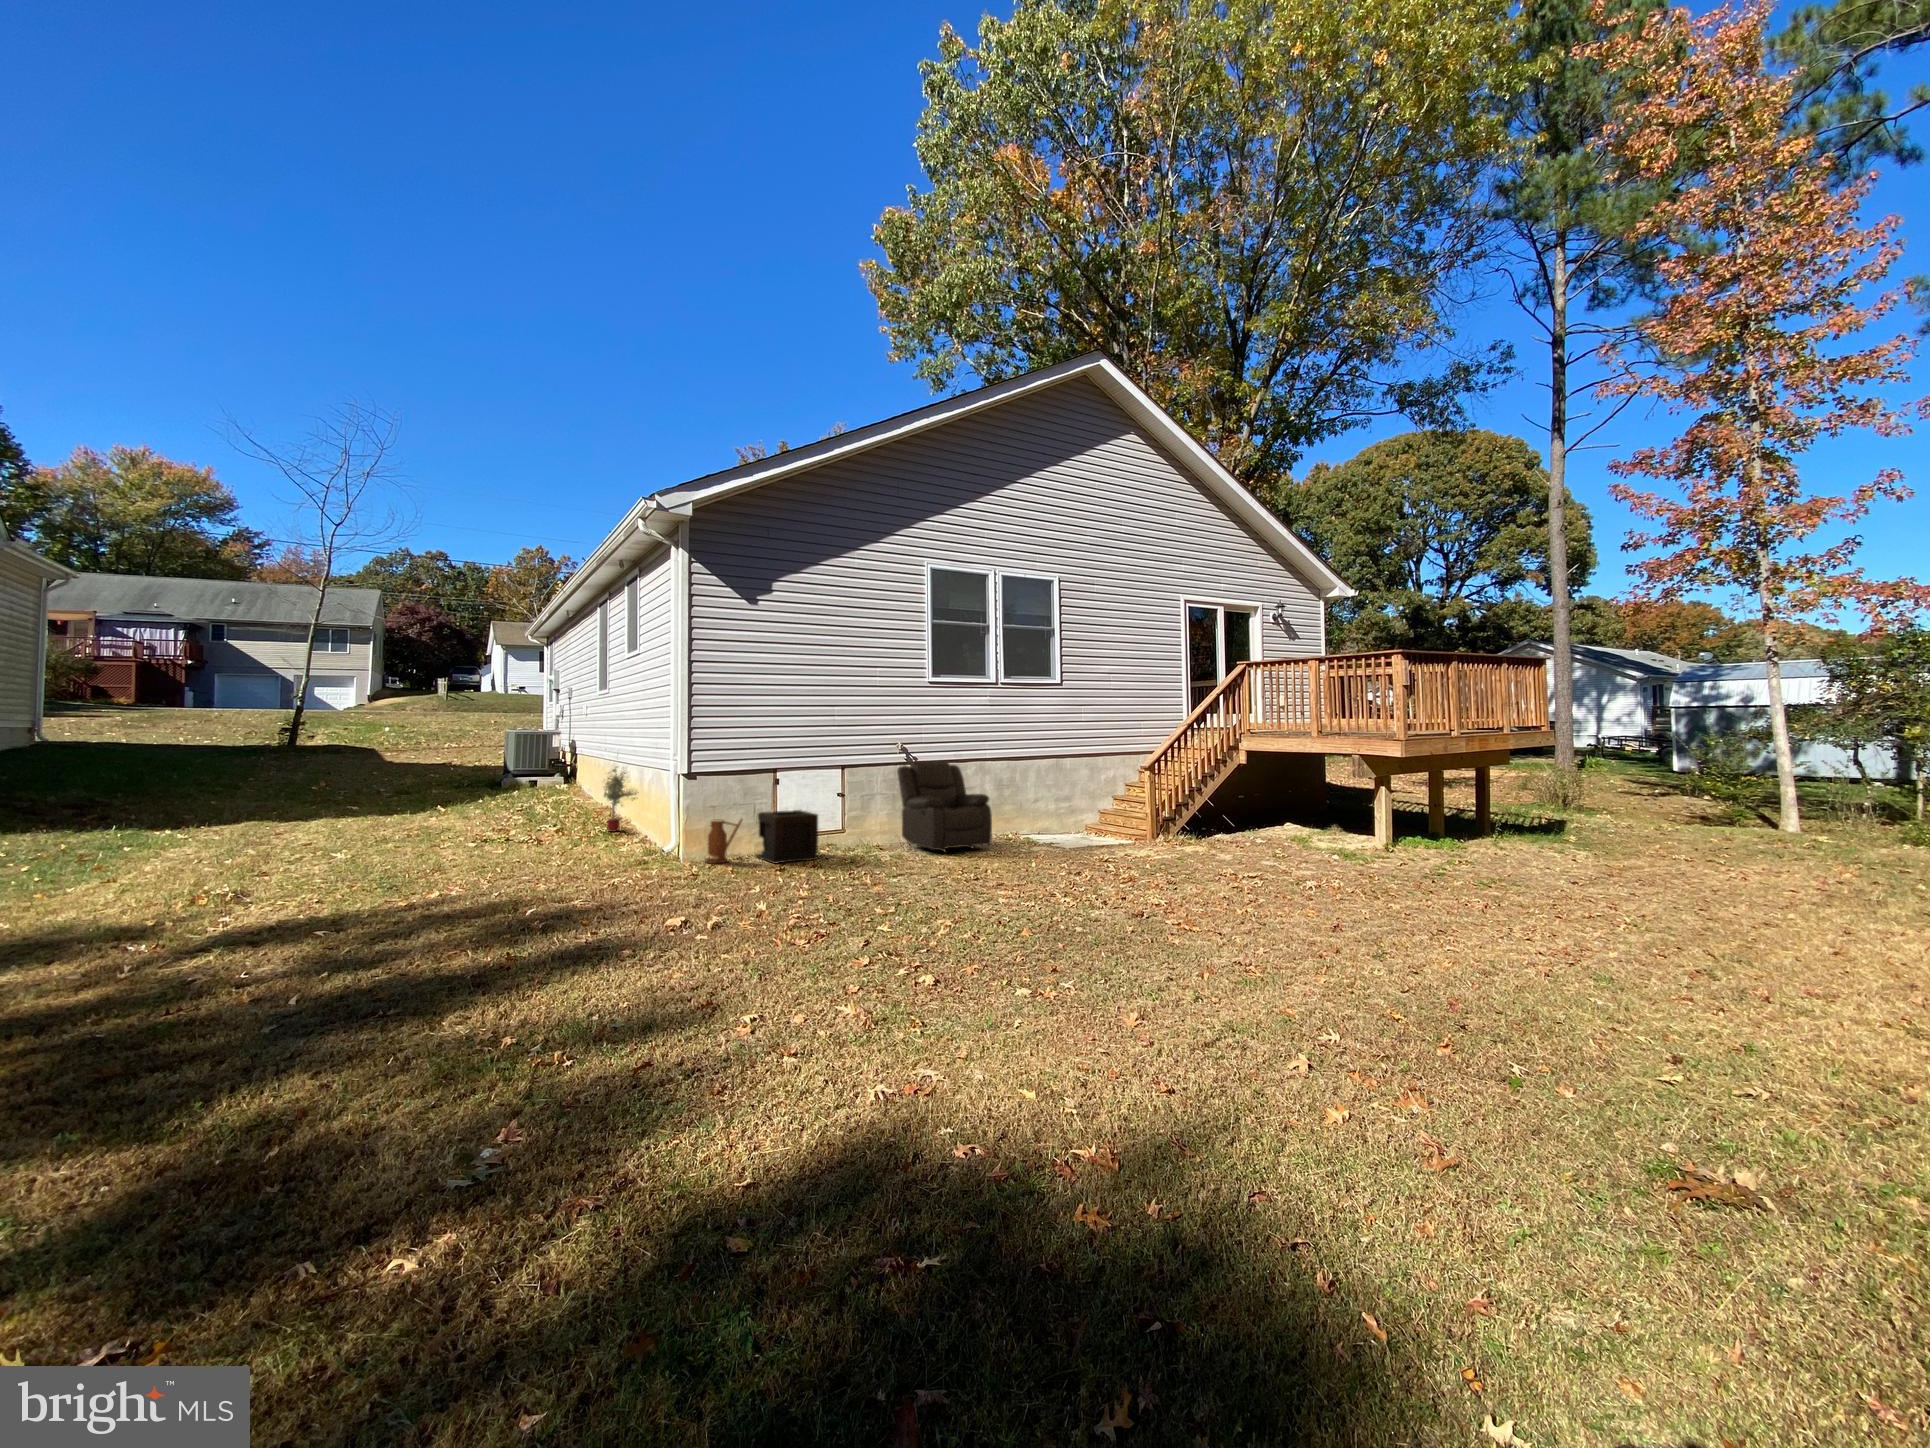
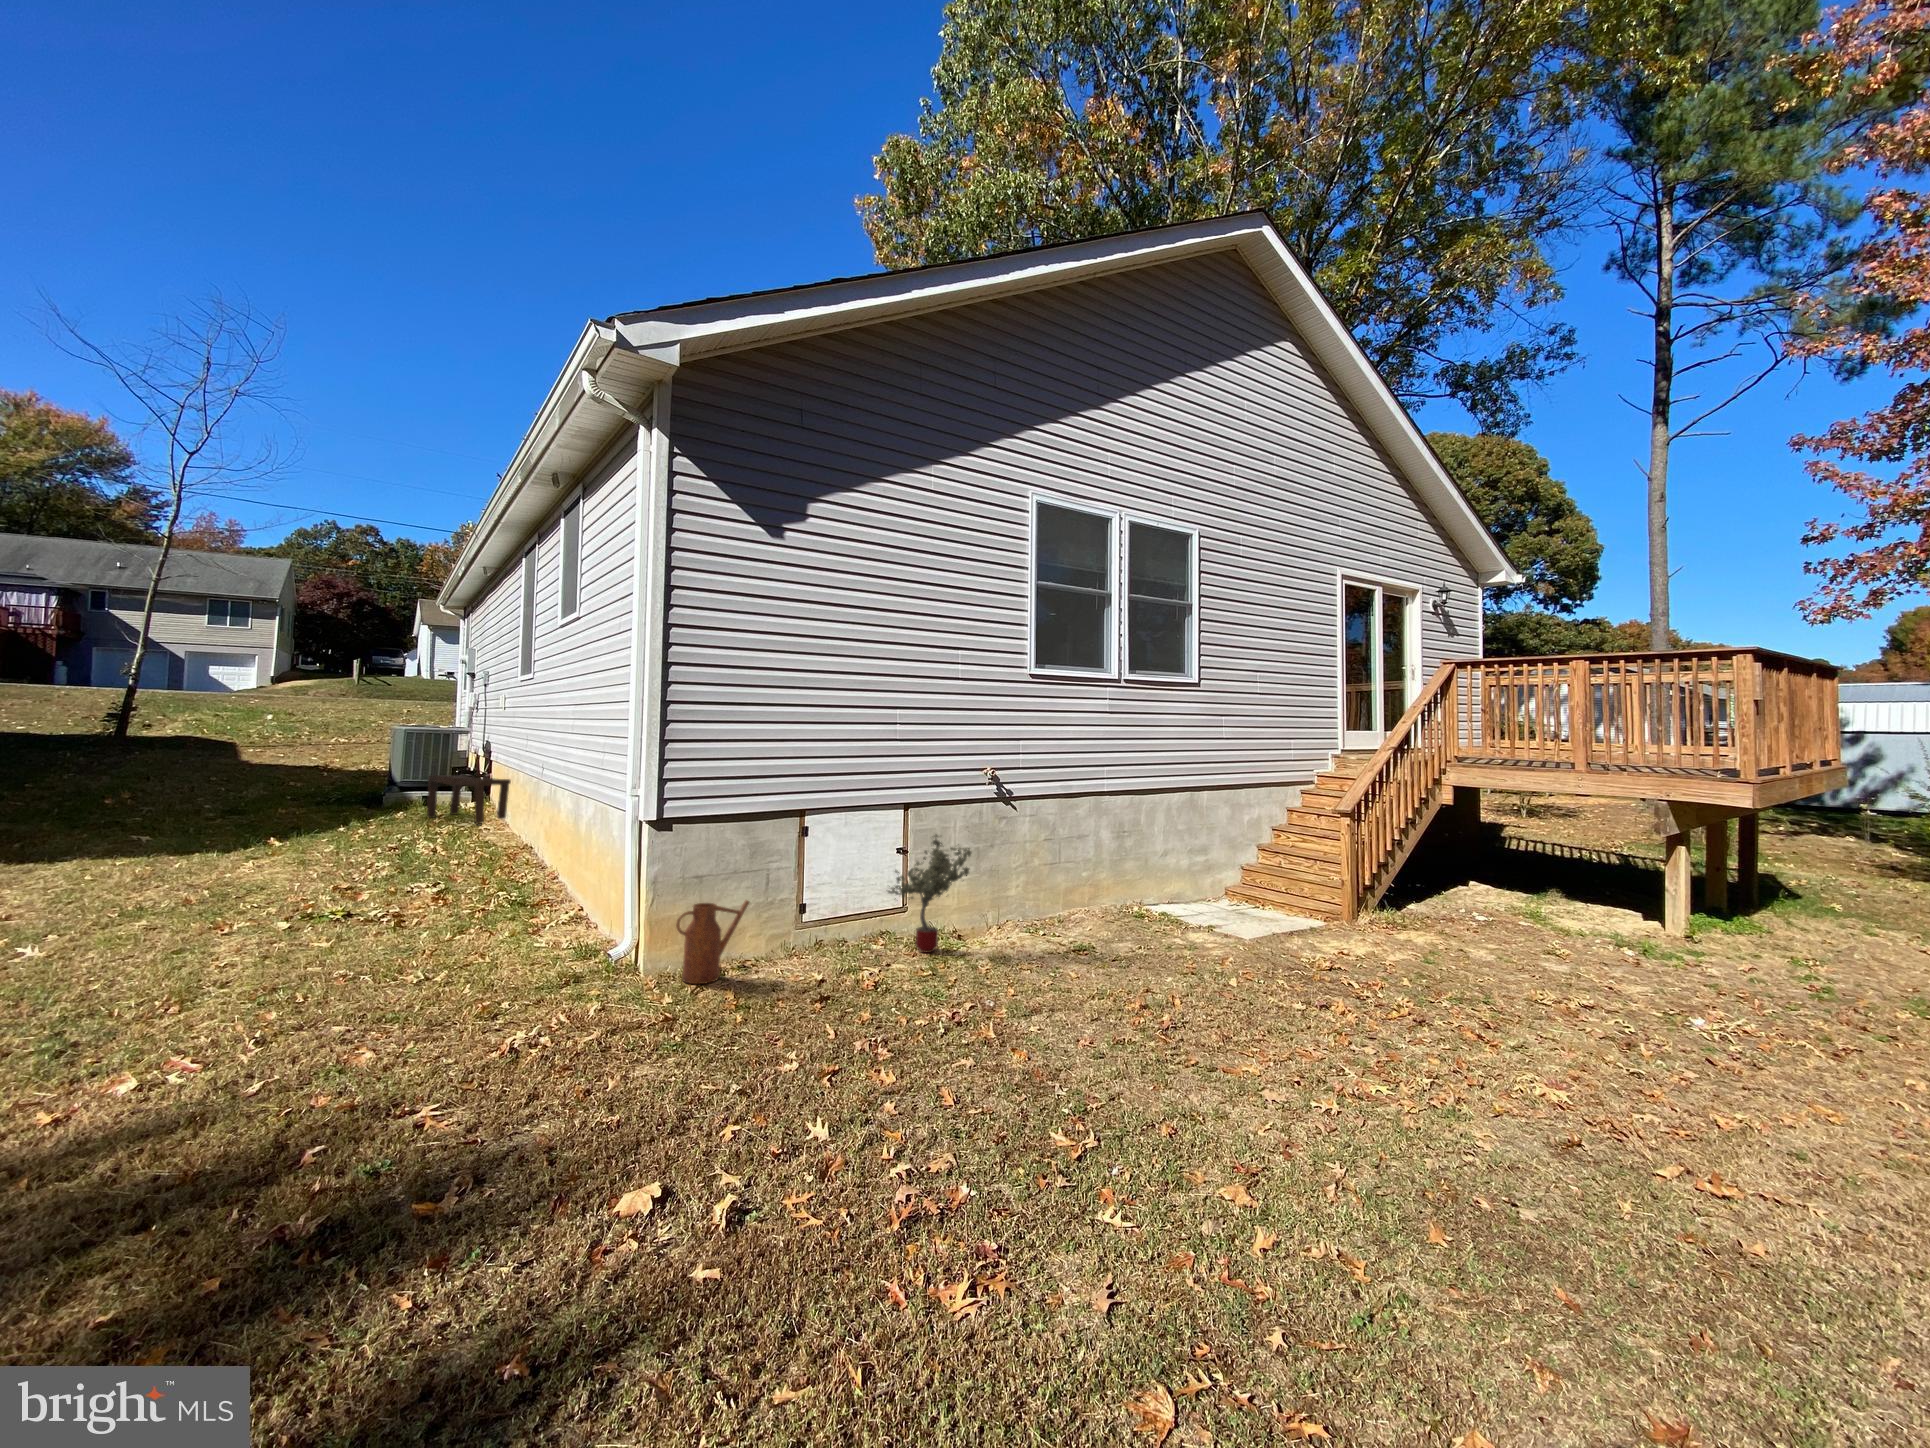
chair: present [897,761,992,852] -> none [988,798,1142,951]
bench: none [539,762,595,795] -> present [427,775,511,824]
potted tree: present [604,767,637,832] -> present [888,834,971,953]
wooden crate: present [756,810,818,863] -> none [768,880,879,984]

